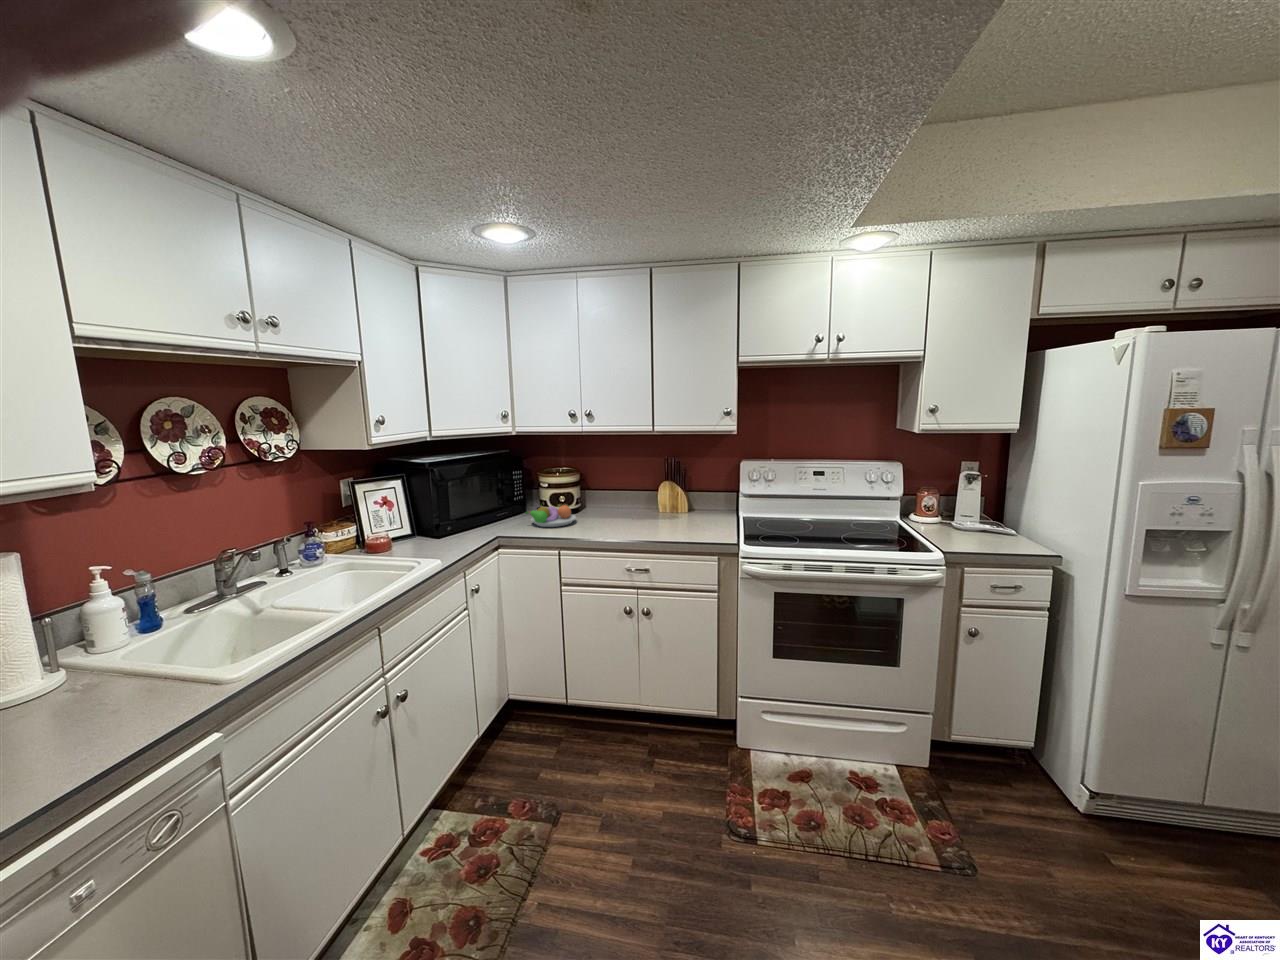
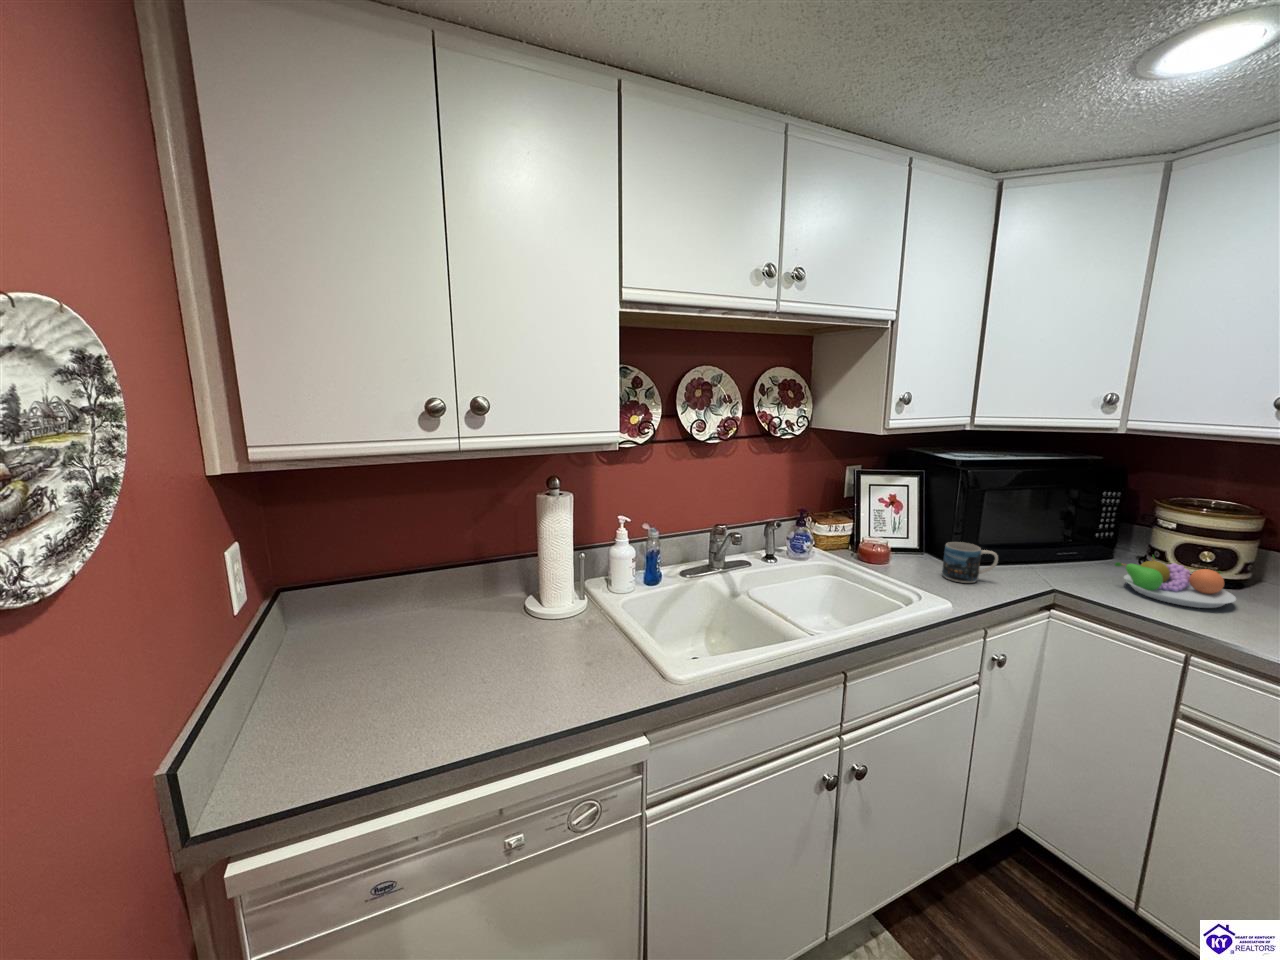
mug: none [430,519,465,547] -> present [942,542,998,583]

